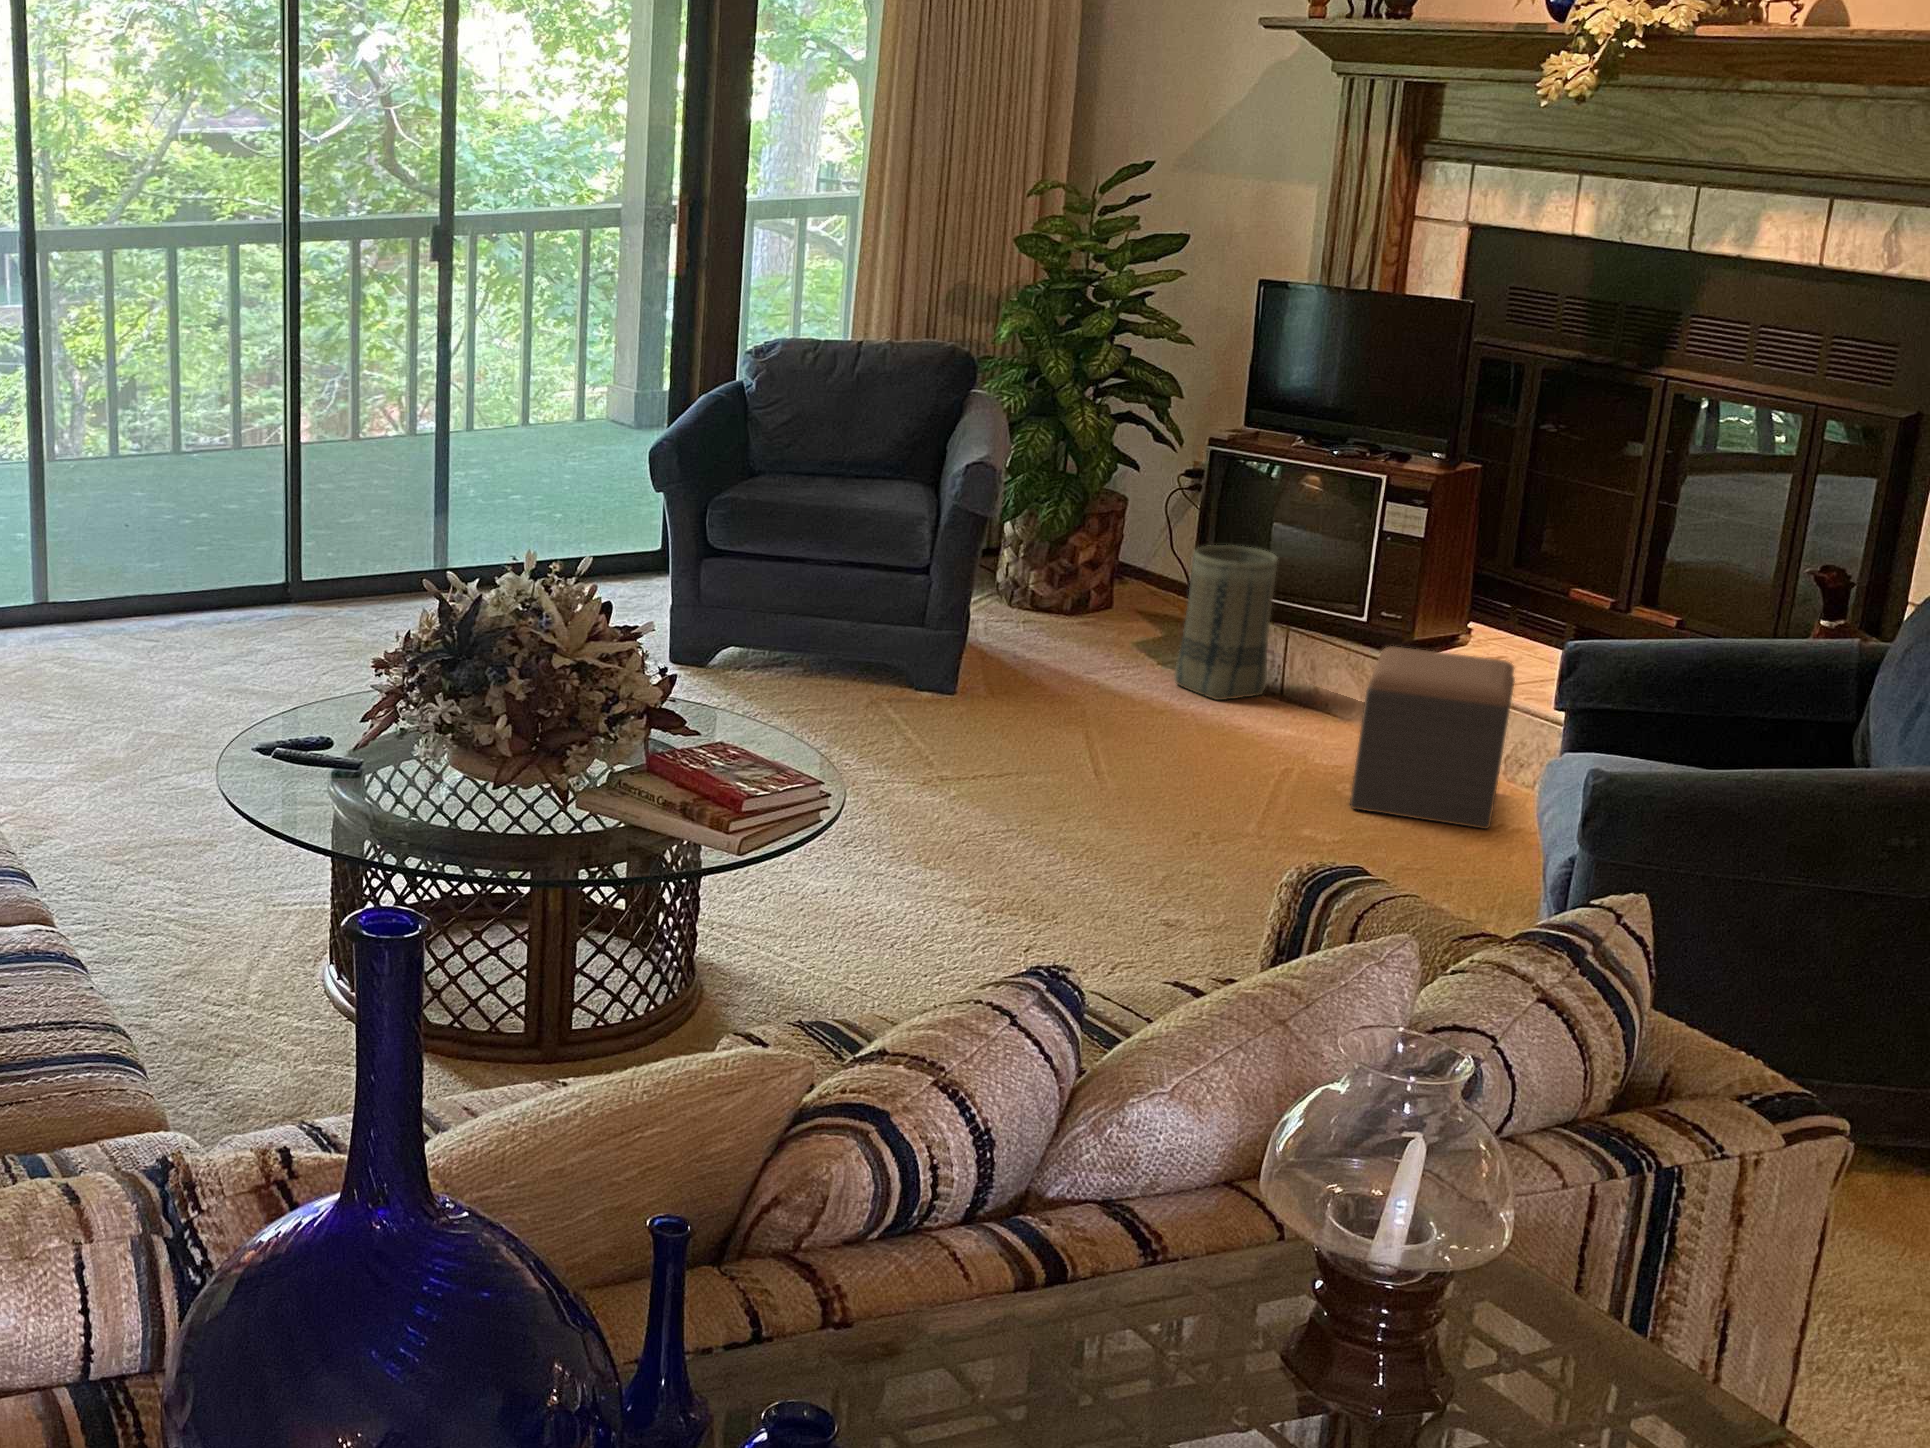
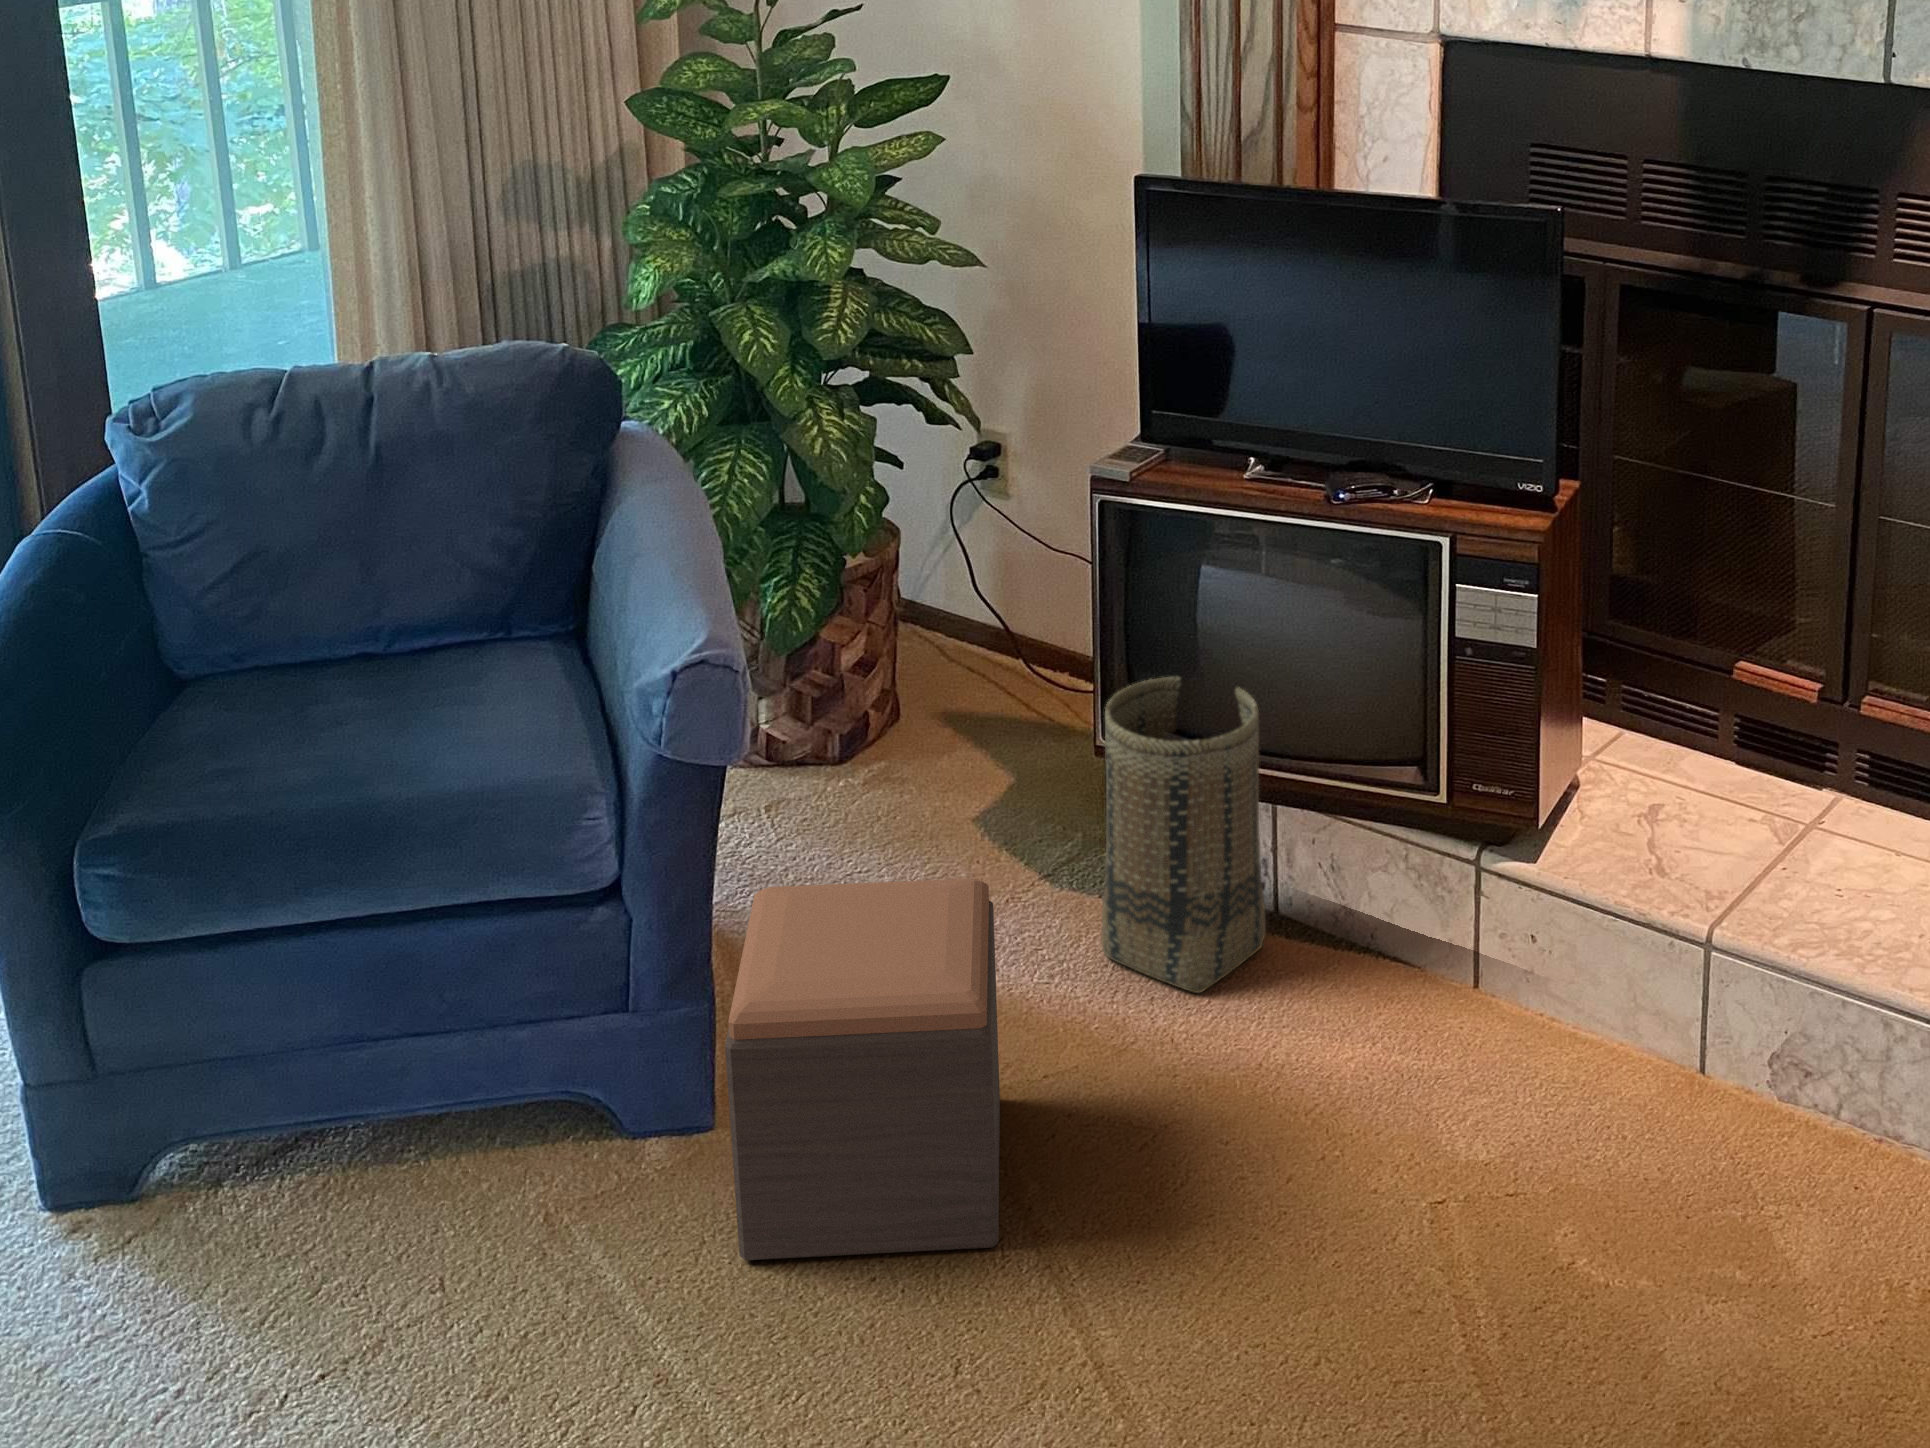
footstool: present [1350,647,1515,829] -> present [725,879,1000,1260]

